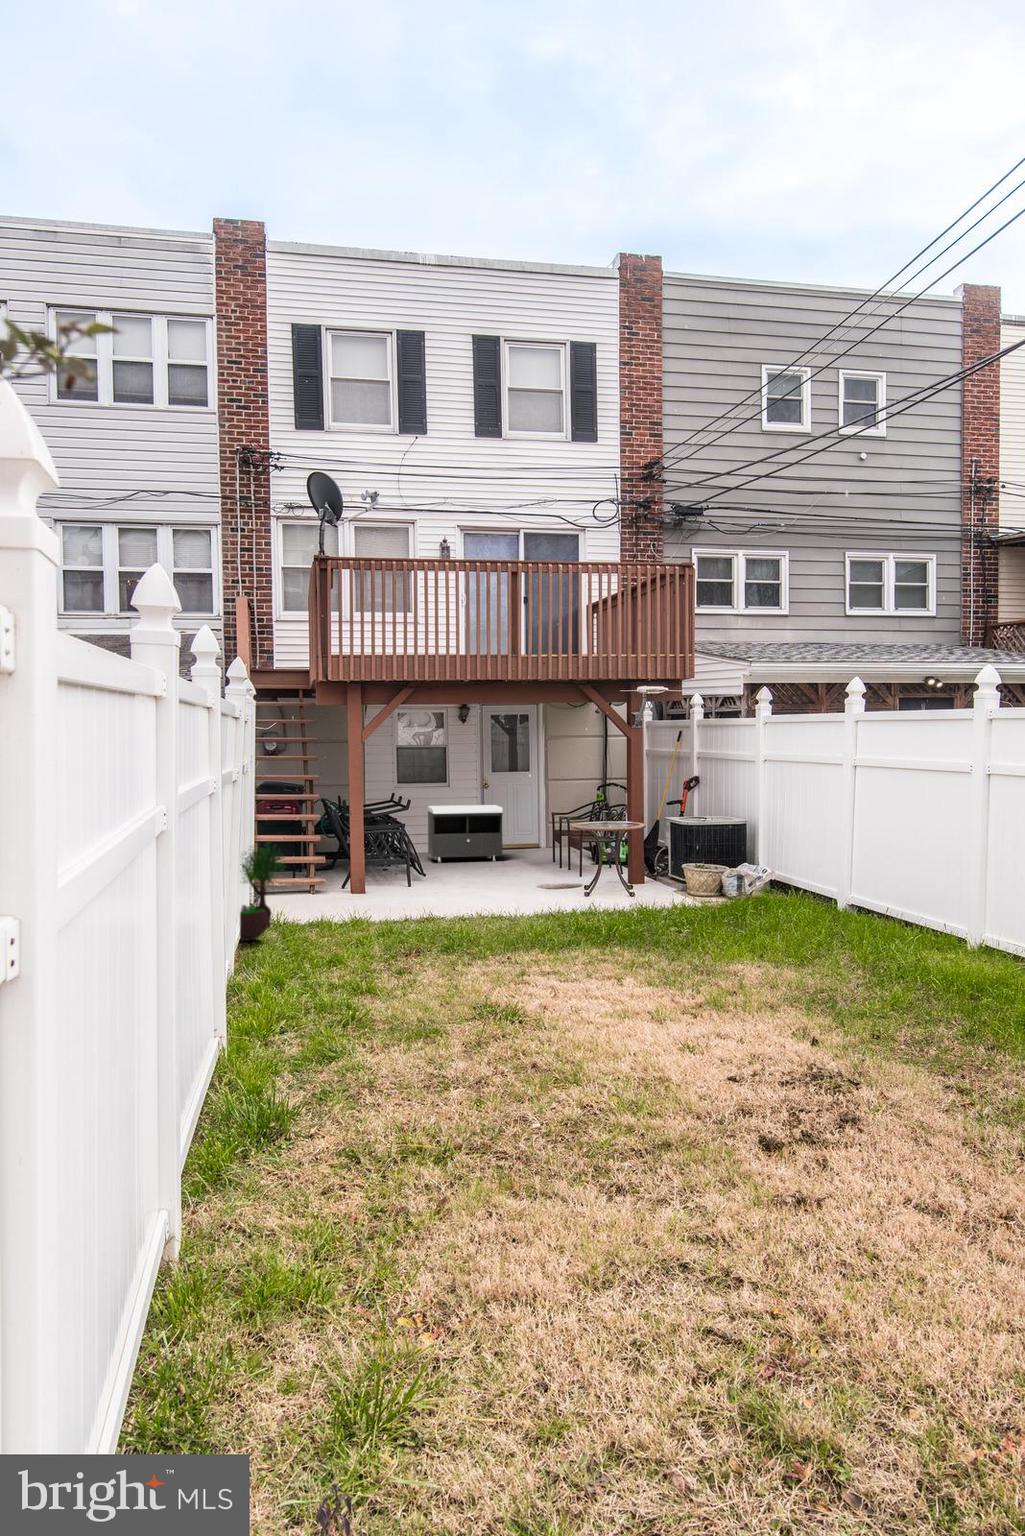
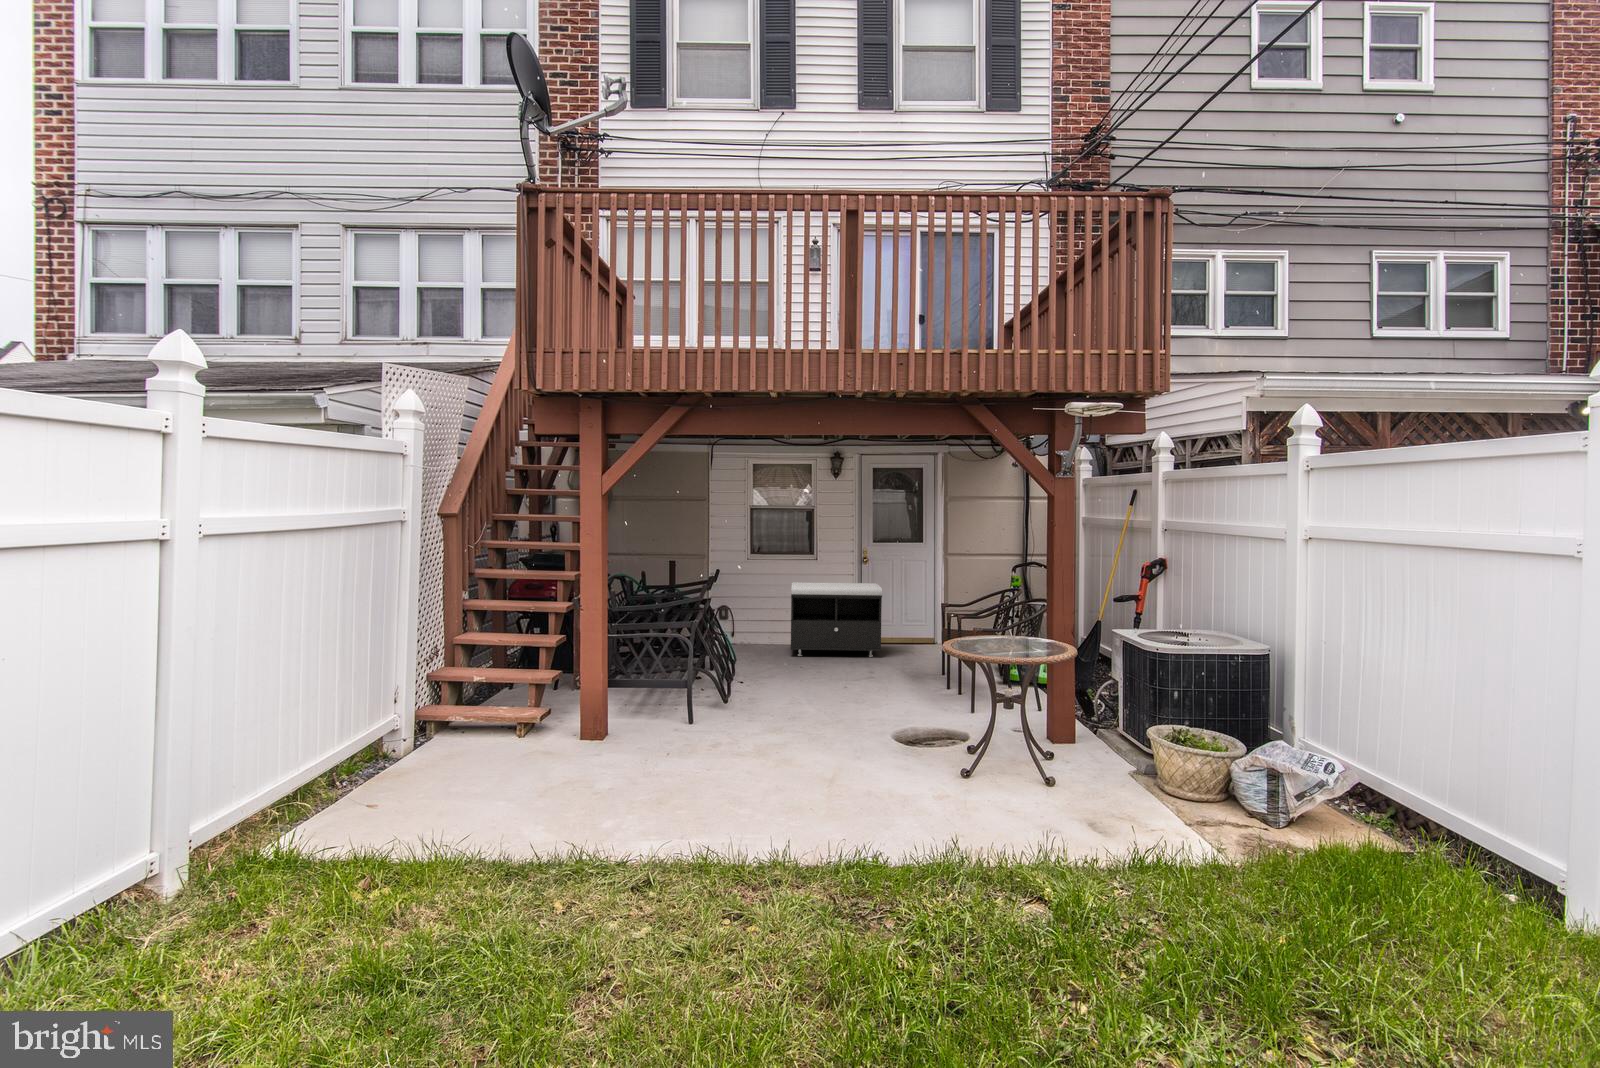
potted tree: present [240,845,285,941] -> none [178,687,322,895]

